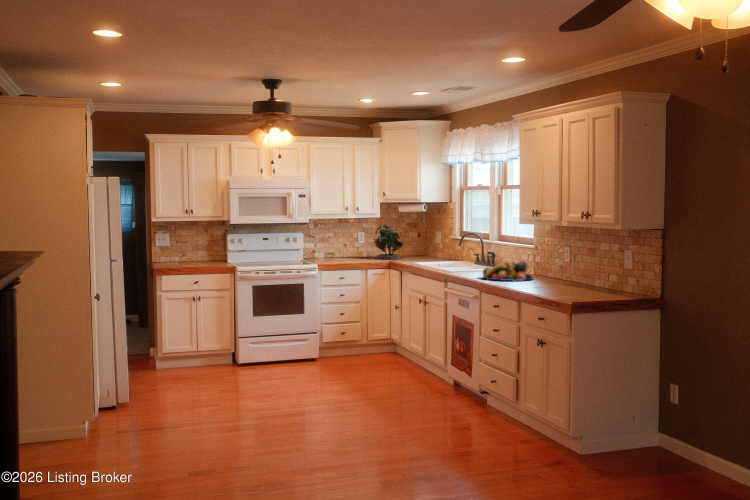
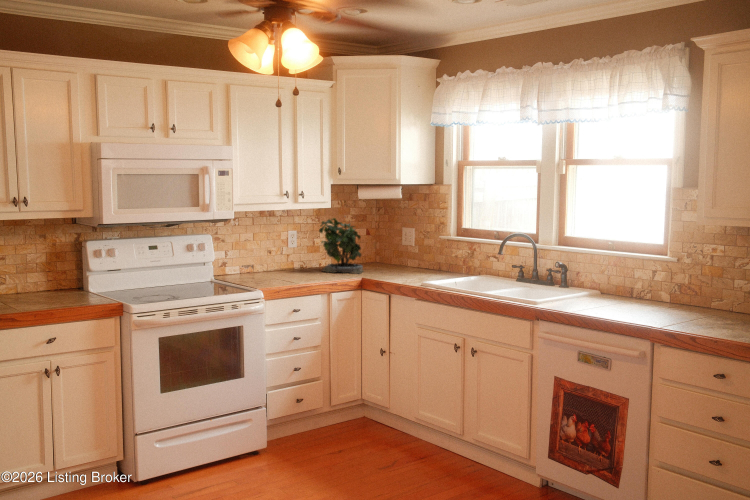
fruit bowl: present [483,261,533,281] -> none [621,283,711,320]

